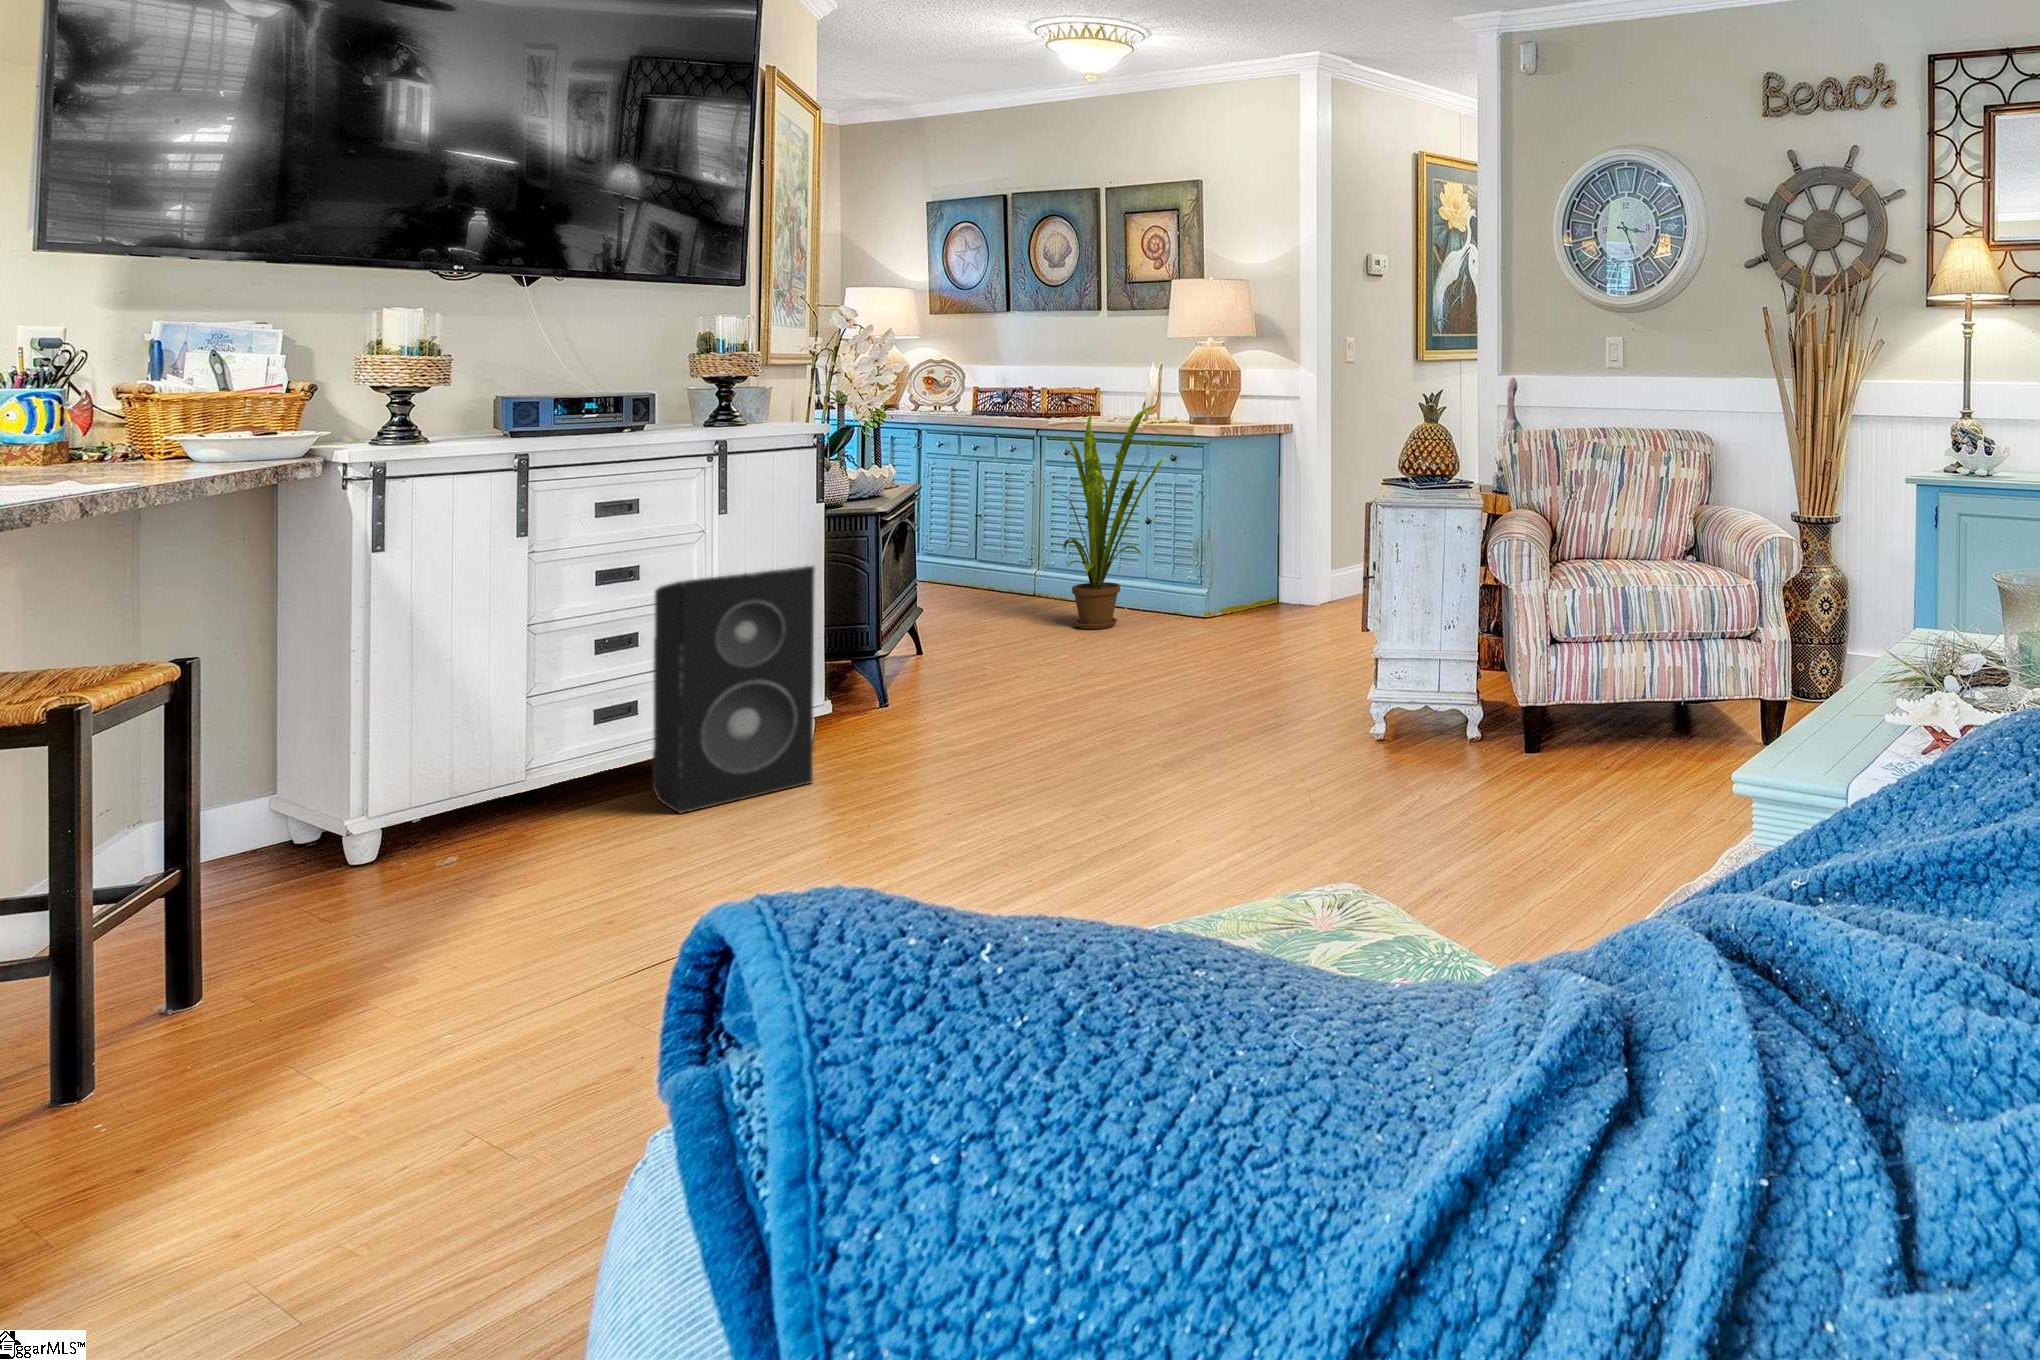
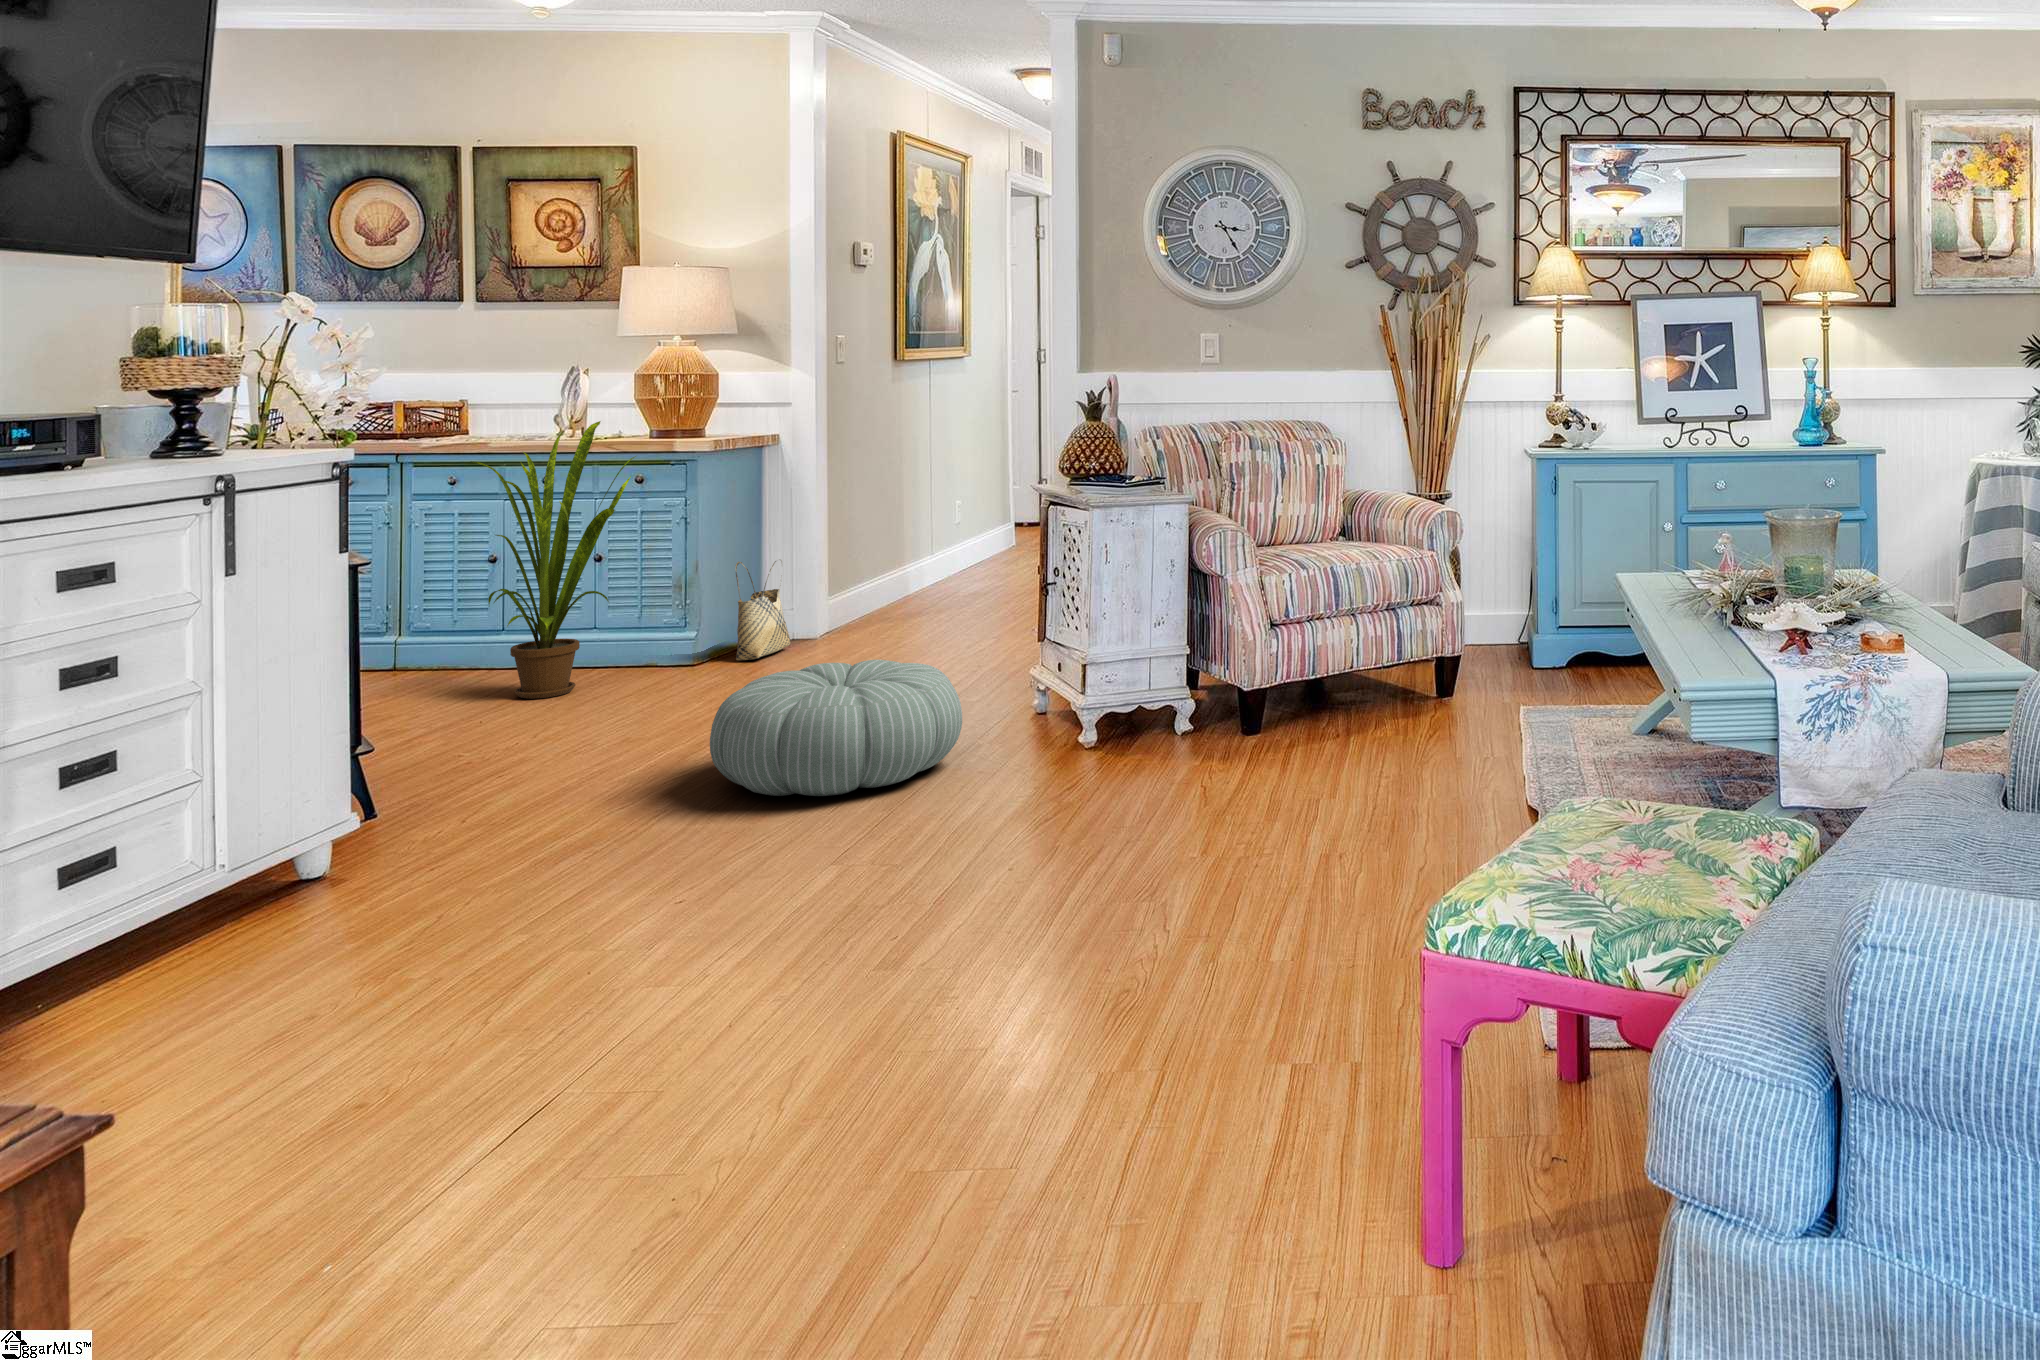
woven basket: none [1243,532,1293,617] -> present [736,559,790,660]
speaker: present [652,566,815,814] -> none [180,632,447,975]
pouf: none [1072,626,1279,744] -> present [710,660,962,796]

